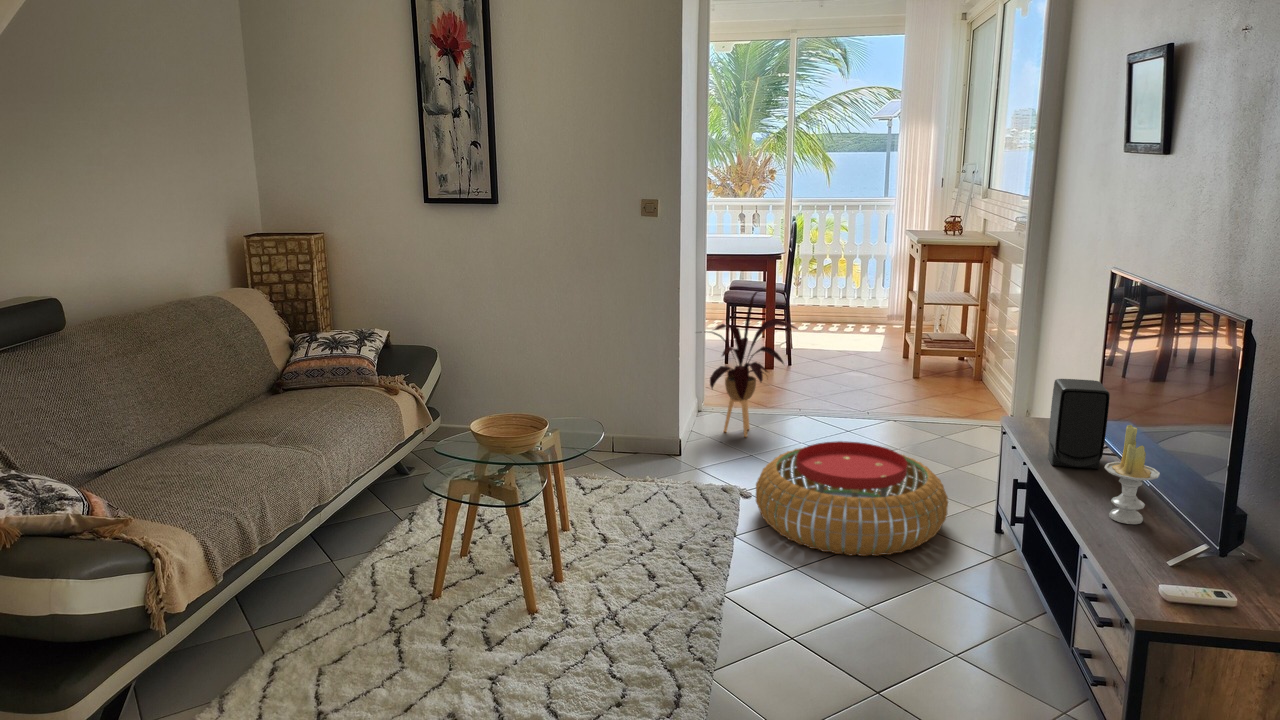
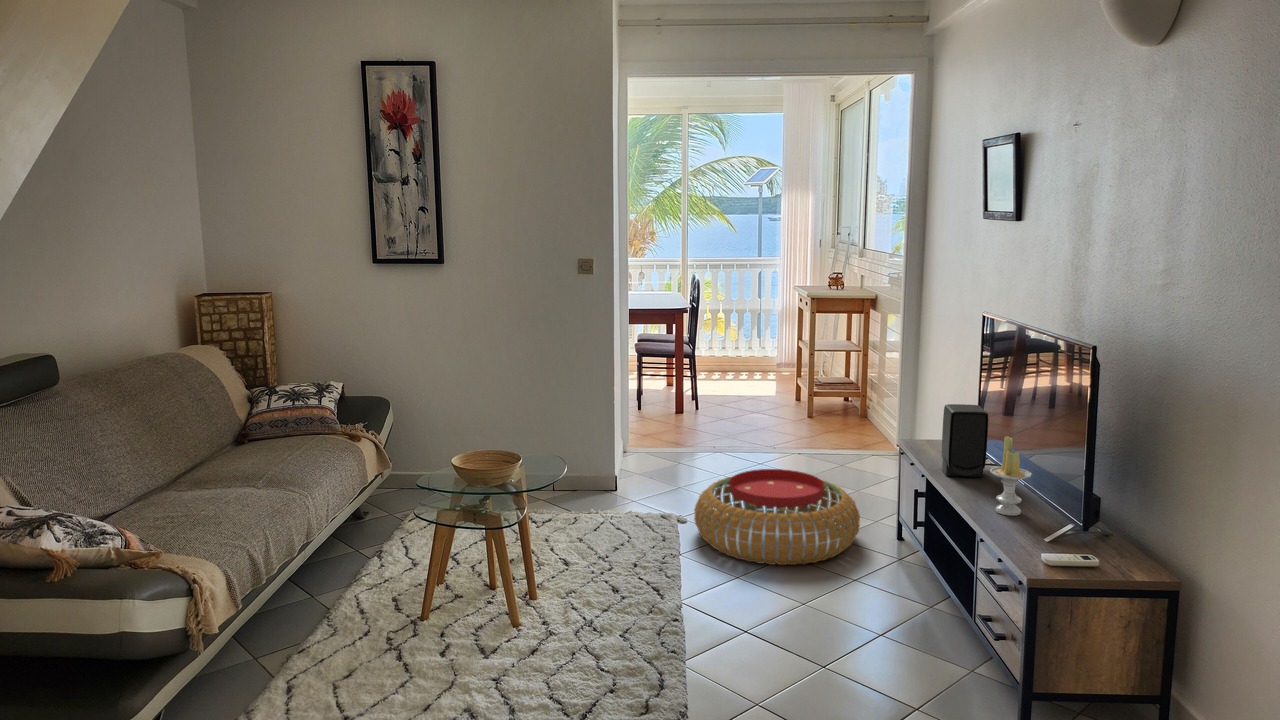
house plant: present [706,290,796,437] -> none [623,339,716,473]

